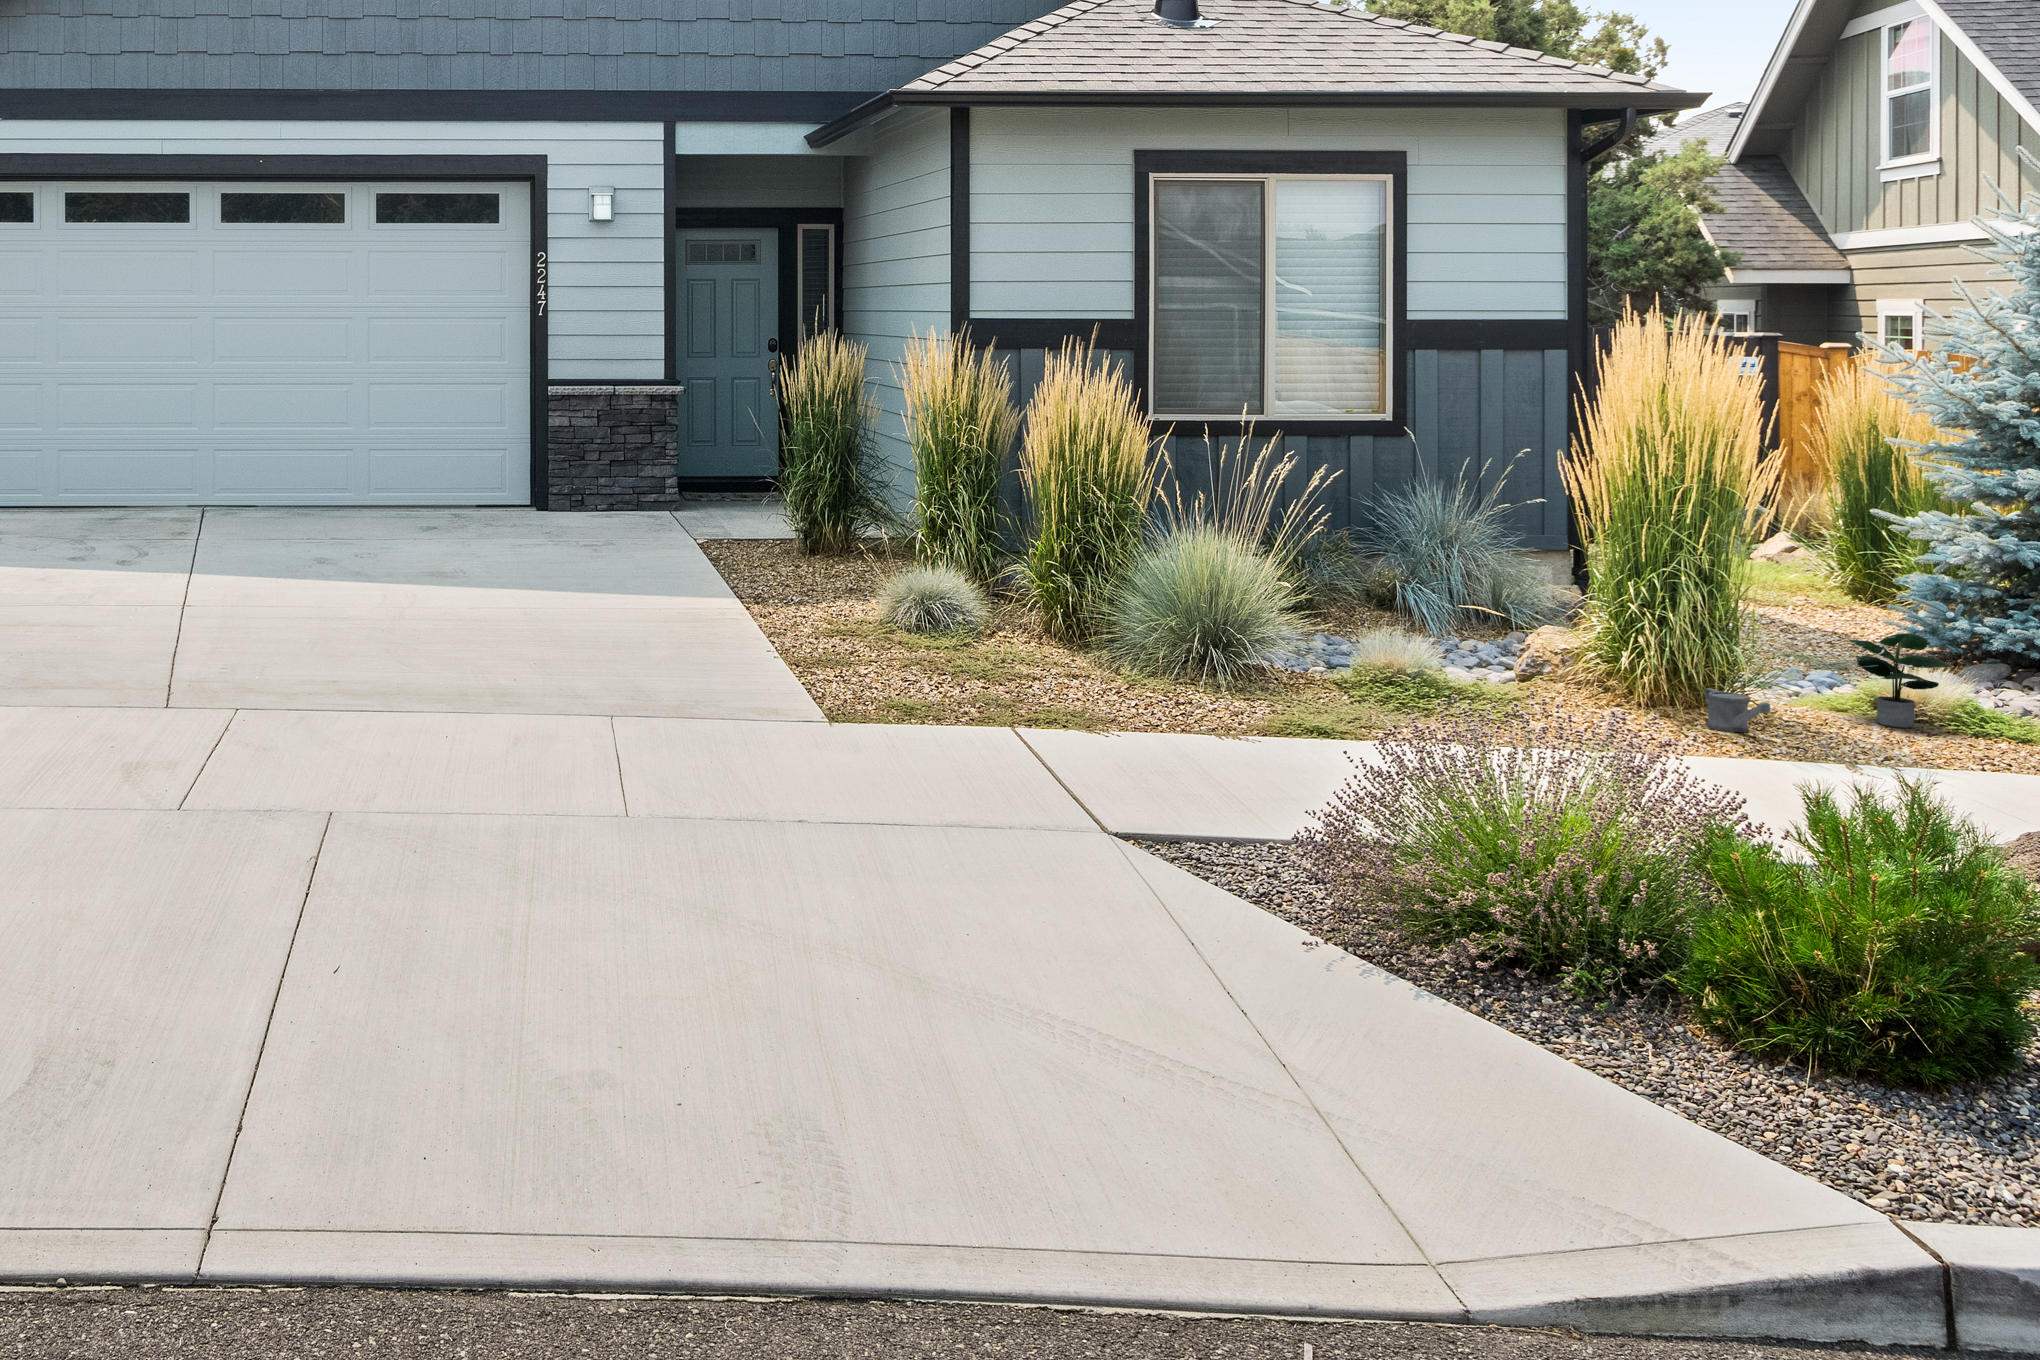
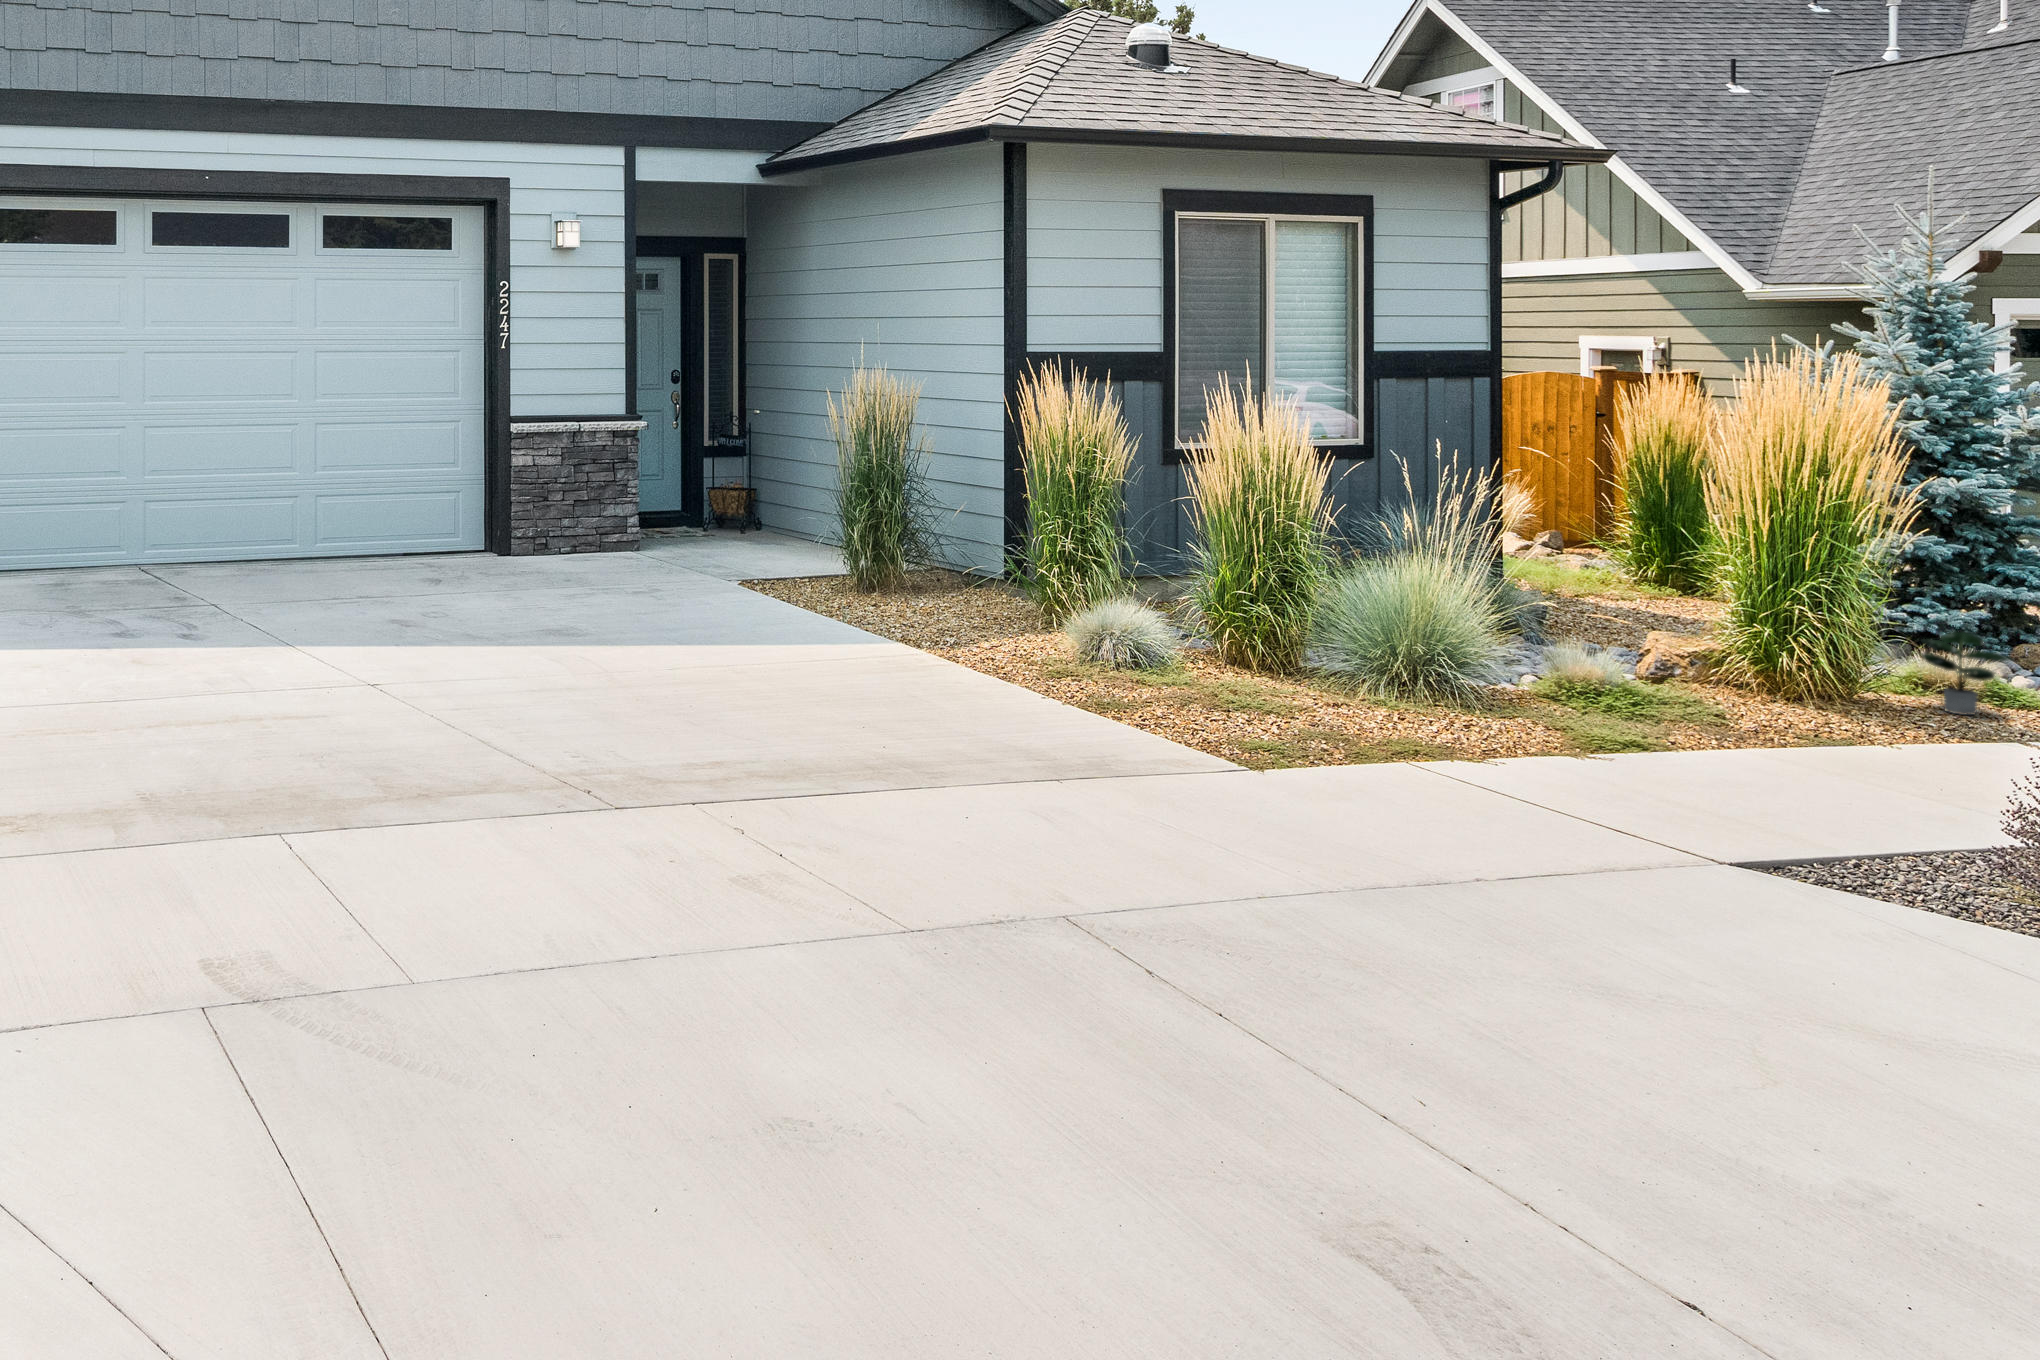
watering can: present [1705,688,1770,732] -> none [1829,690,1911,728]

